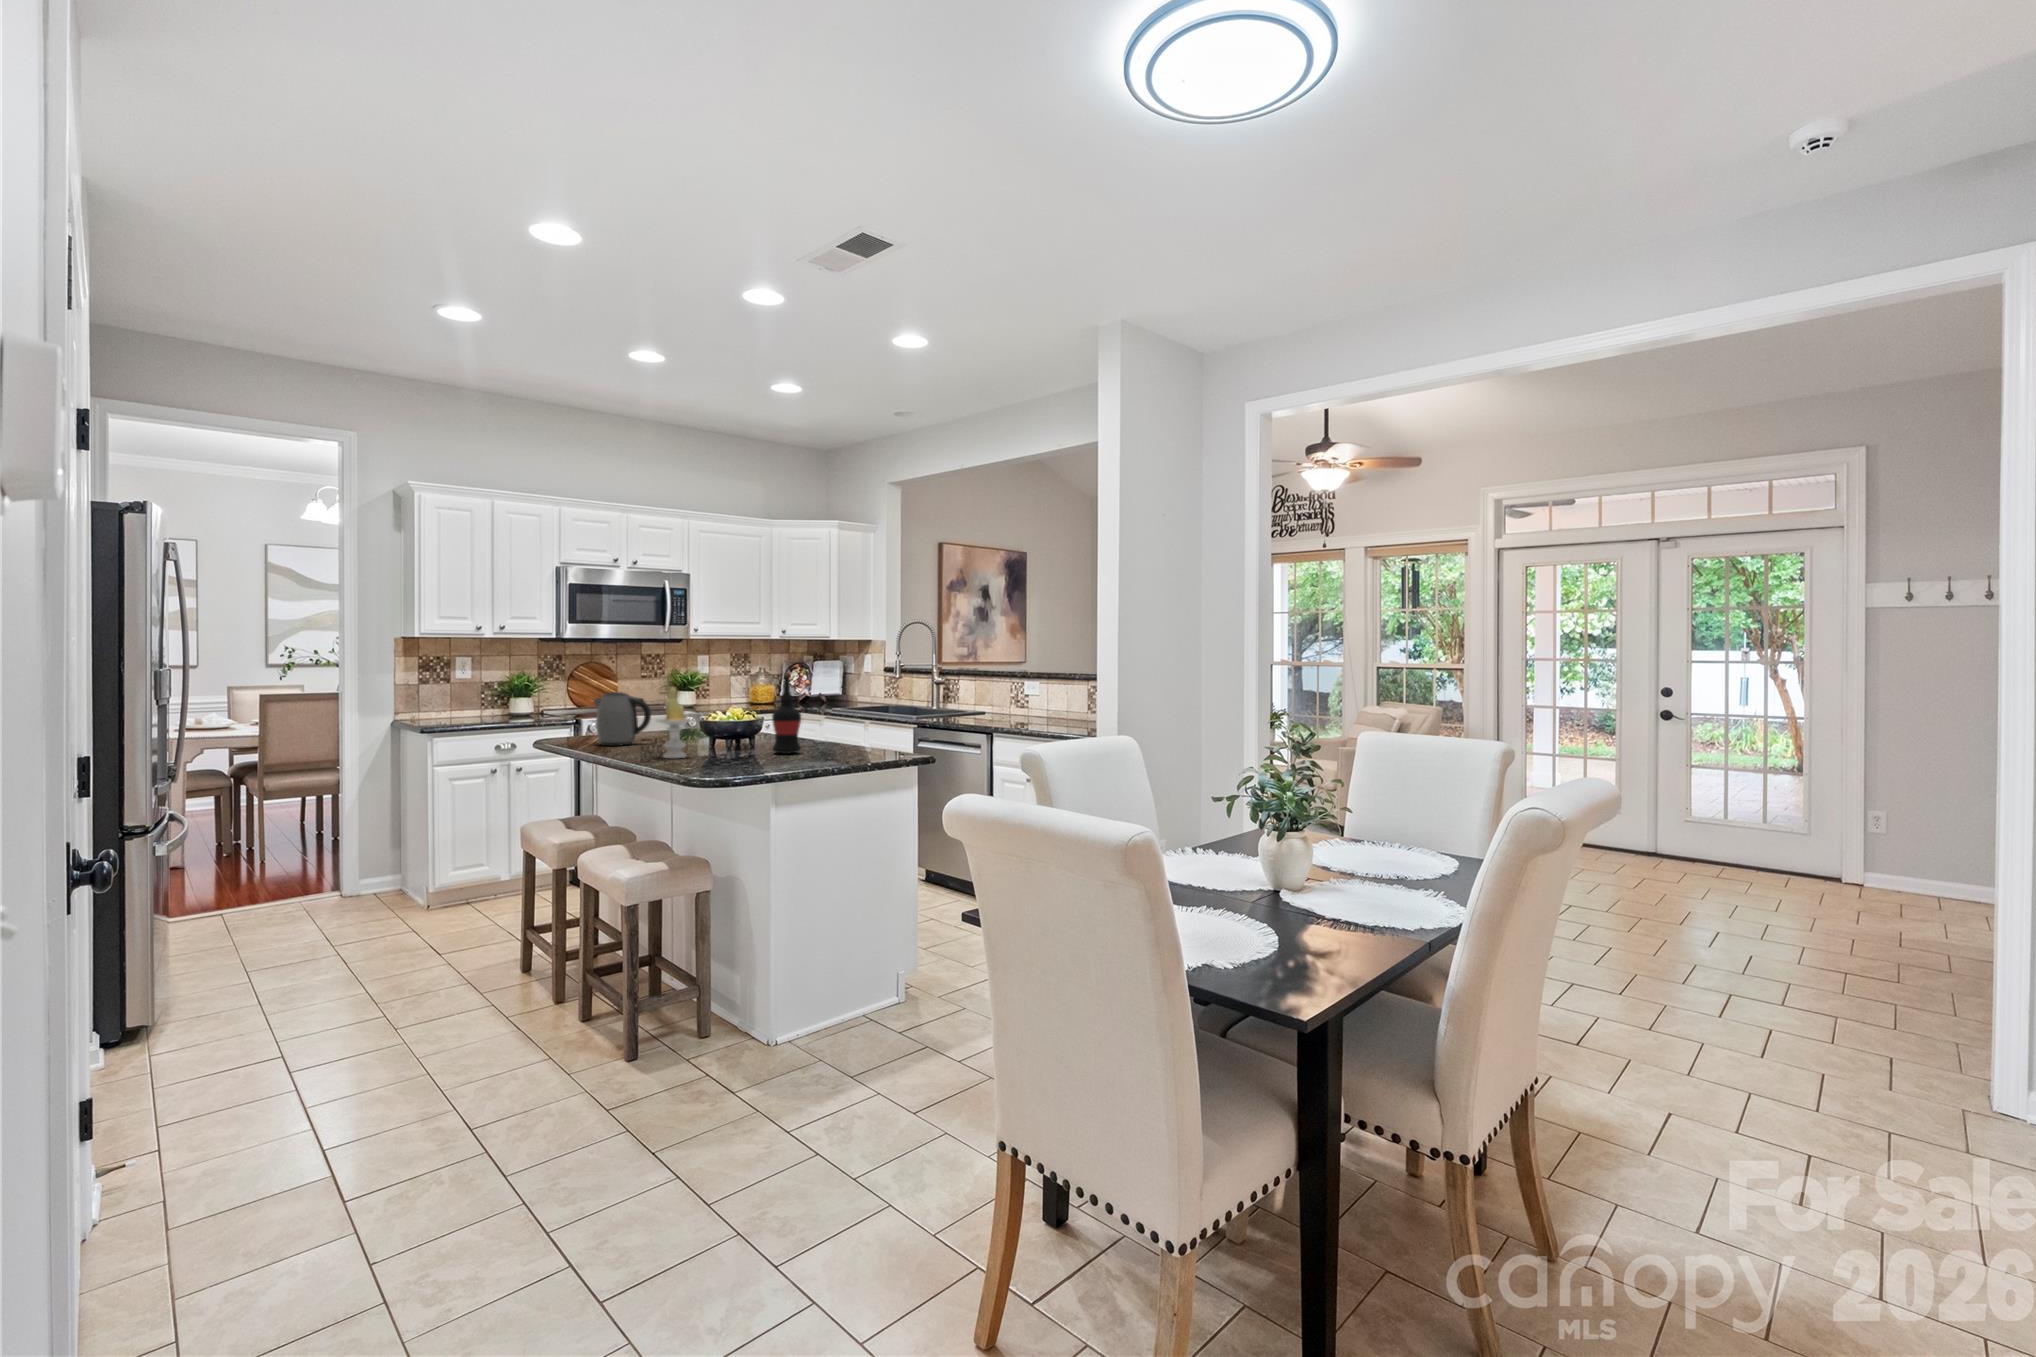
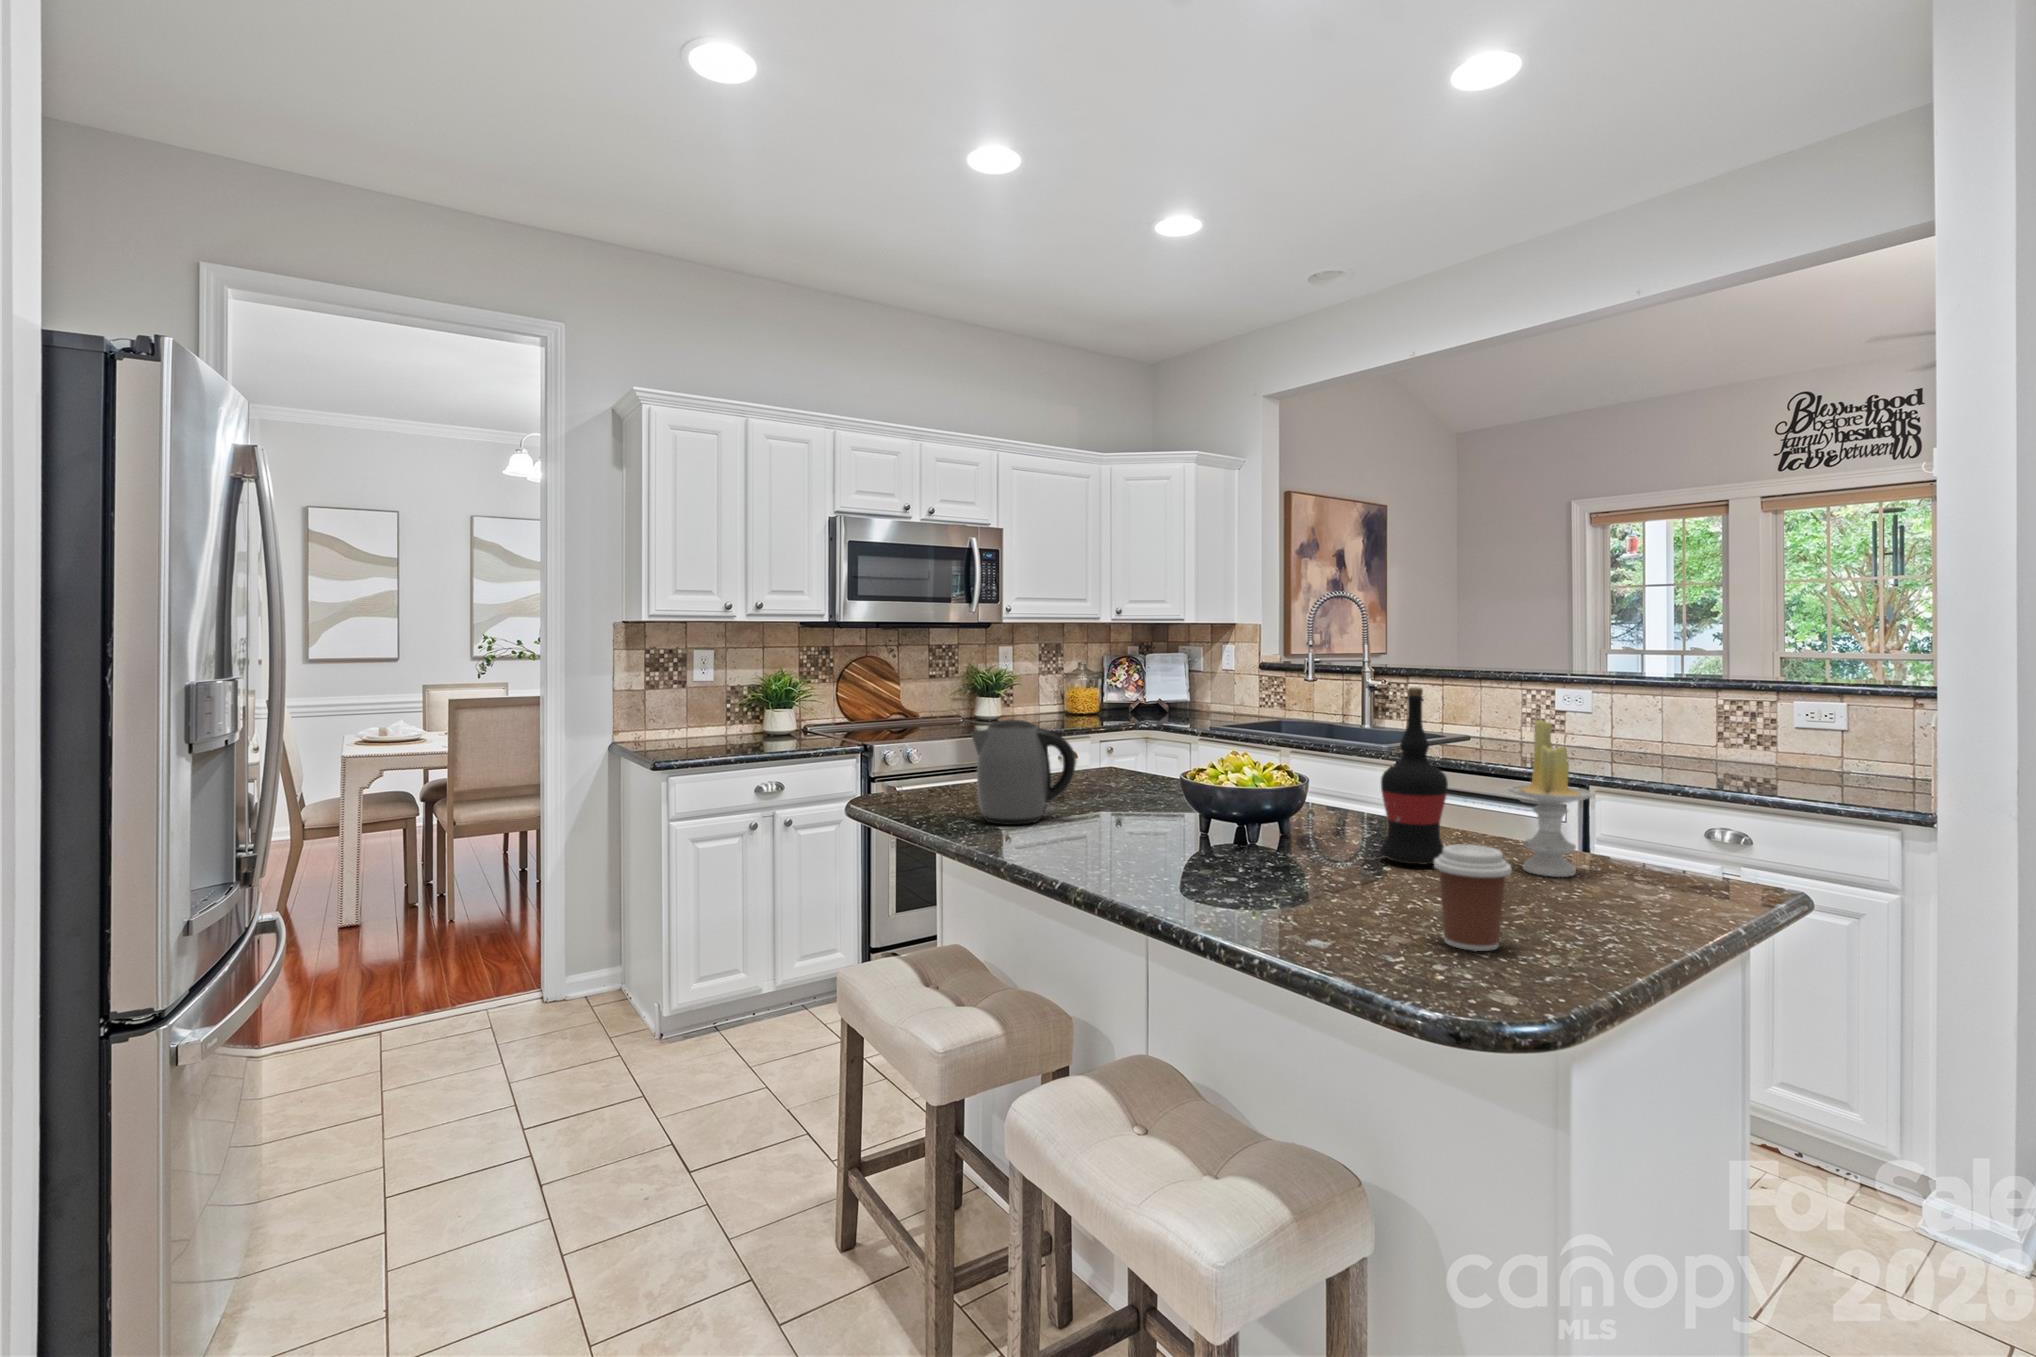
candle: present [657,687,692,758] -> present [1508,720,1594,877]
coffee cup: none [730,731,759,769] -> present [1434,845,1512,951]

